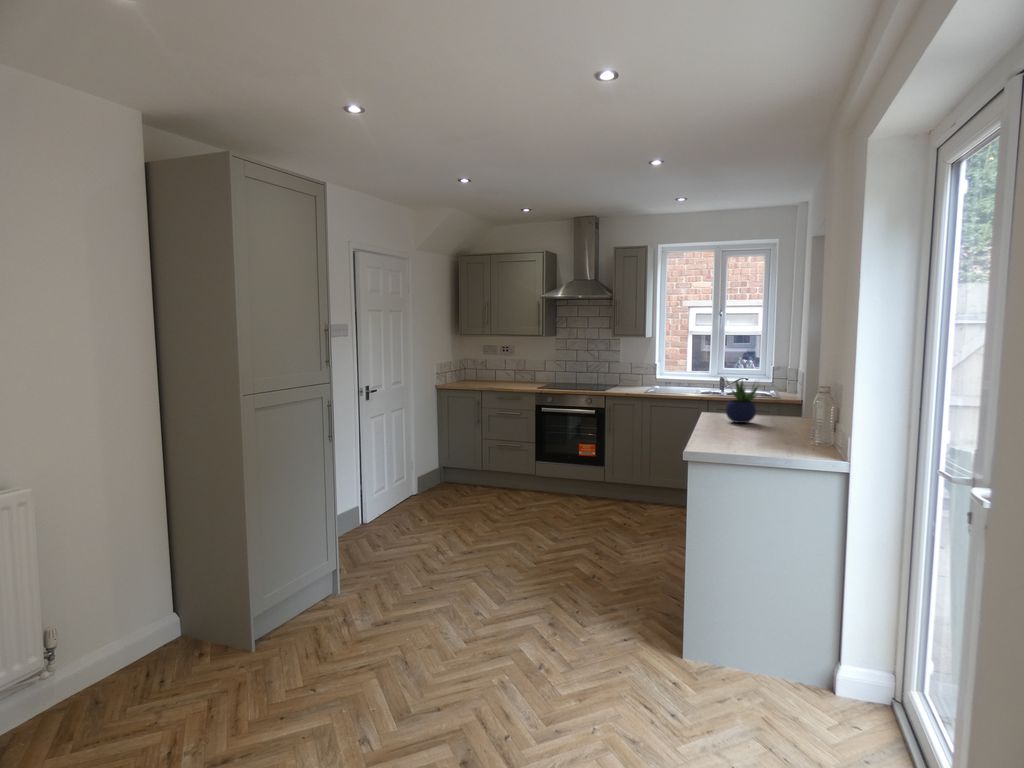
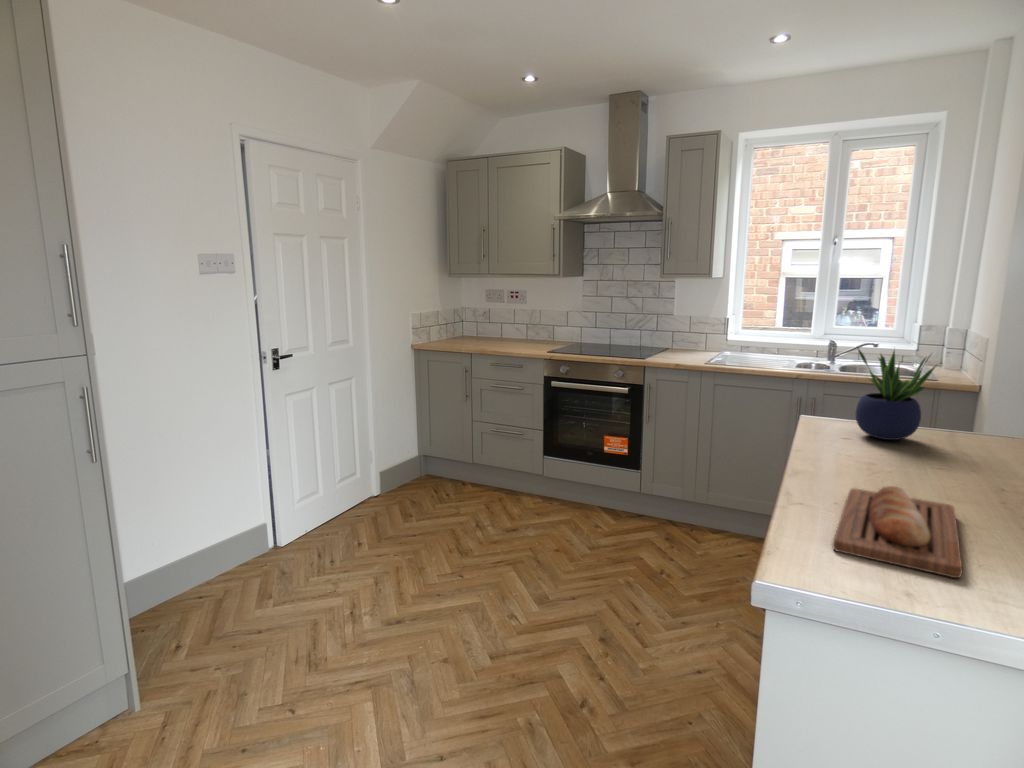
bread loaf: none [707,431,757,455] -> present [832,486,963,578]

